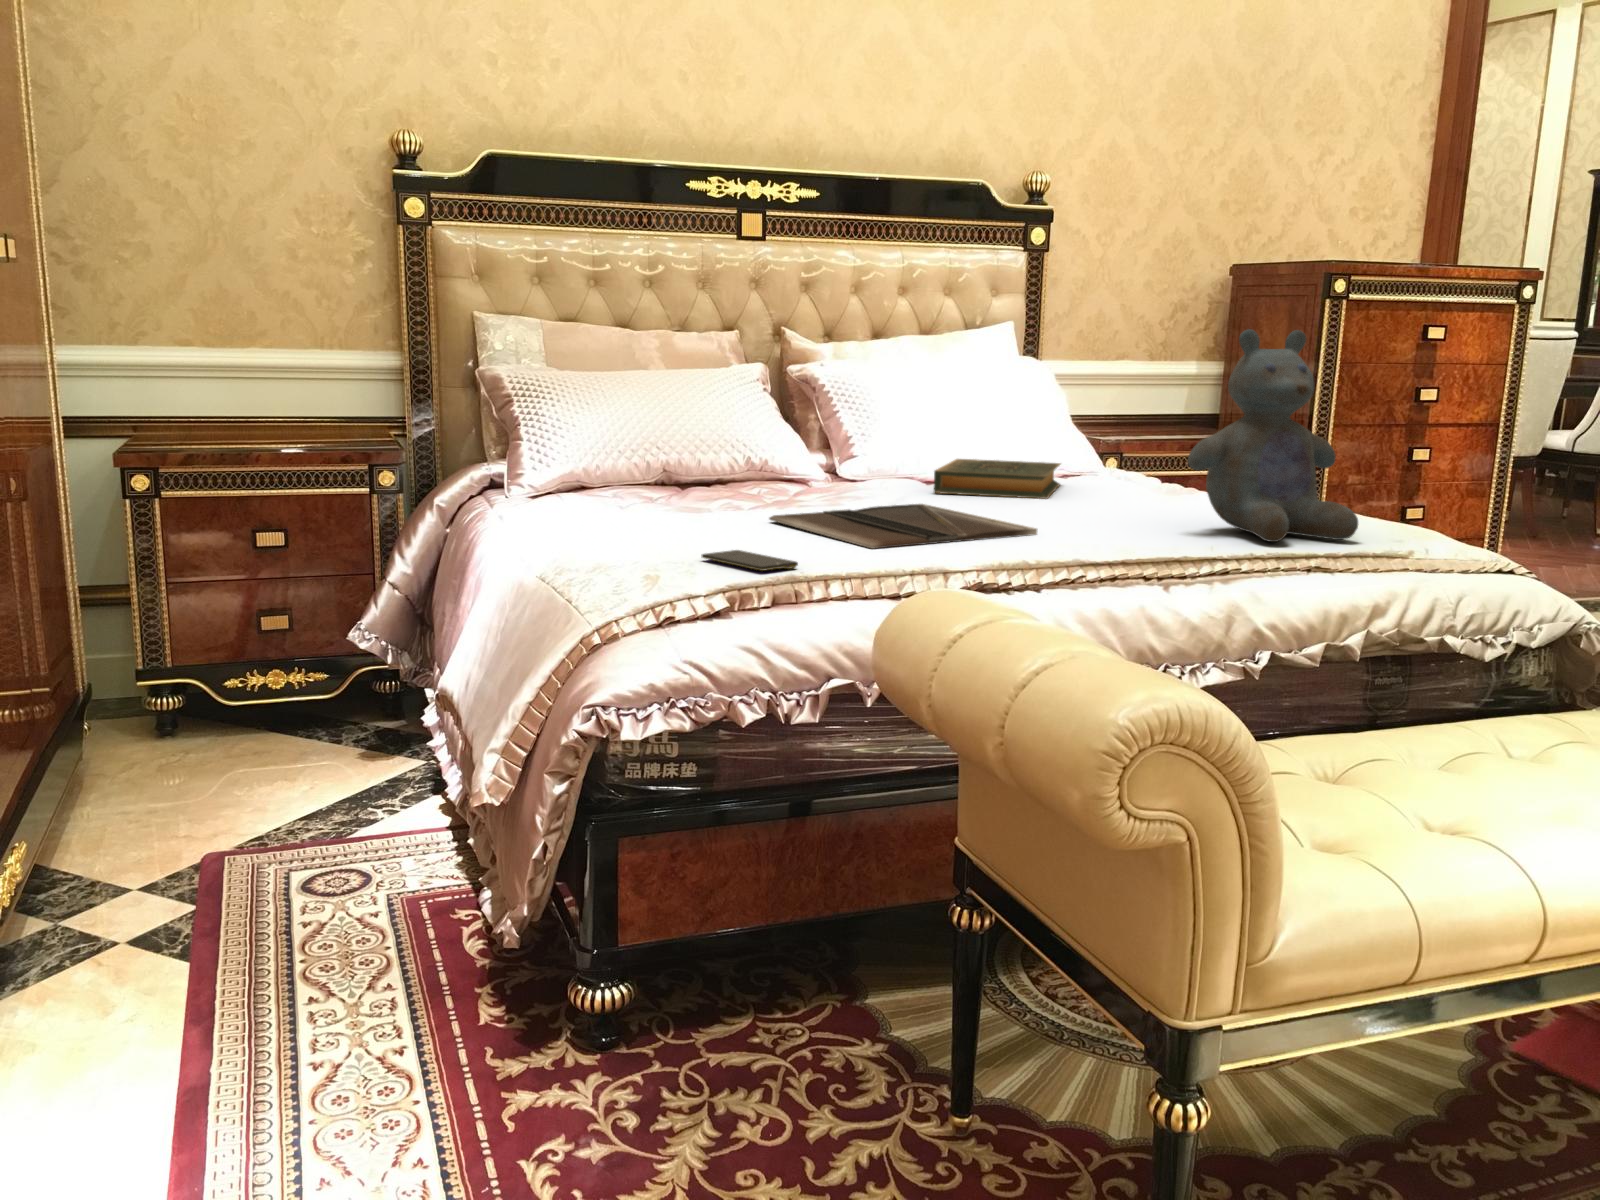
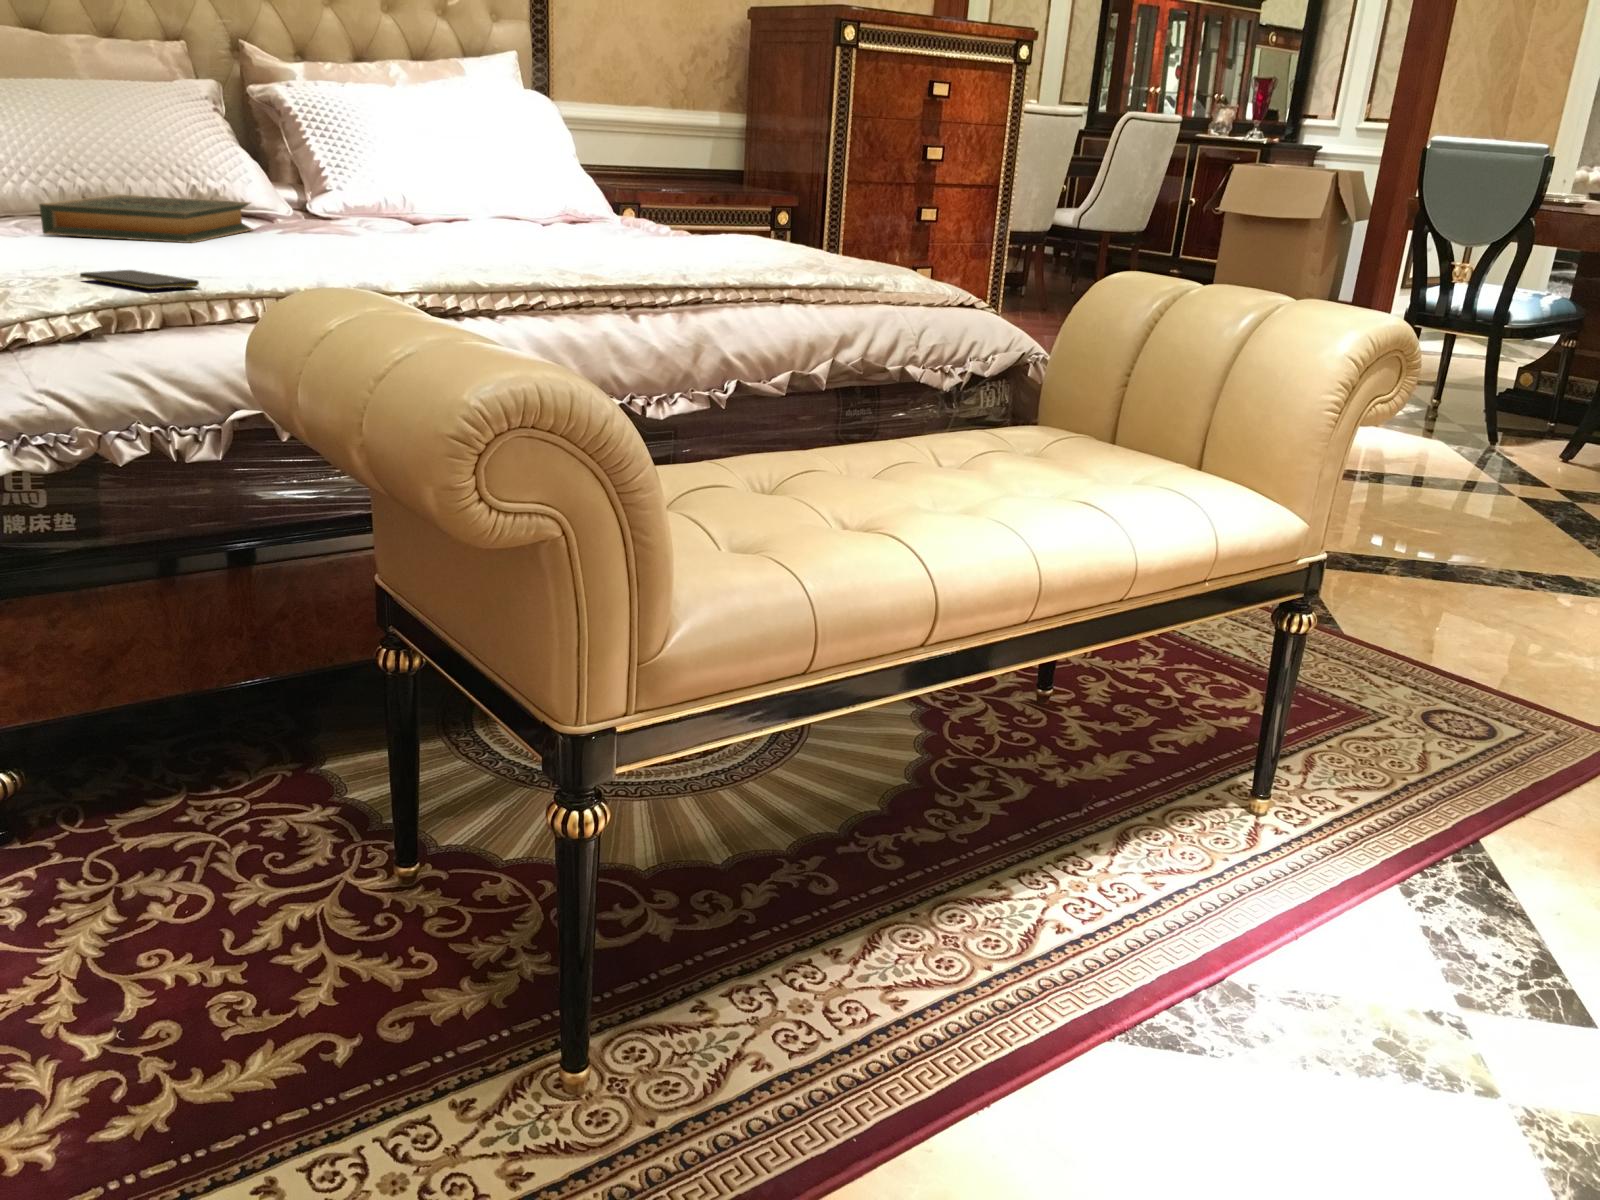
stuffed bear: present [1188,329,1358,542] -> none [662,43,830,272]
hardback book: present [934,459,1060,499] -> present [39,195,252,243]
laptop: present [769,504,1037,549] -> none [195,235,504,273]

